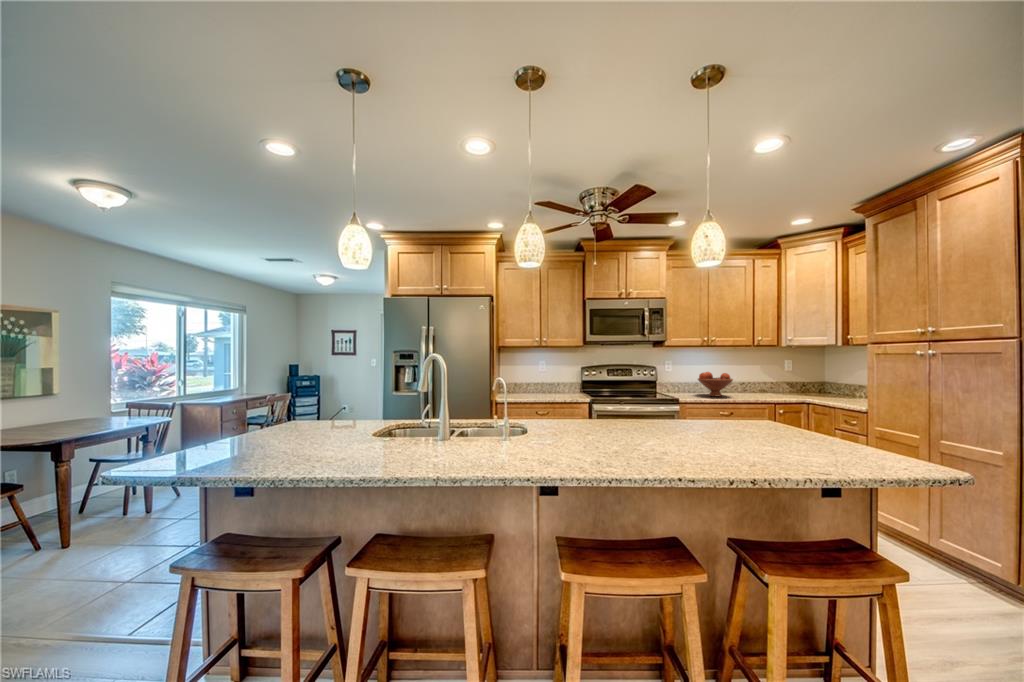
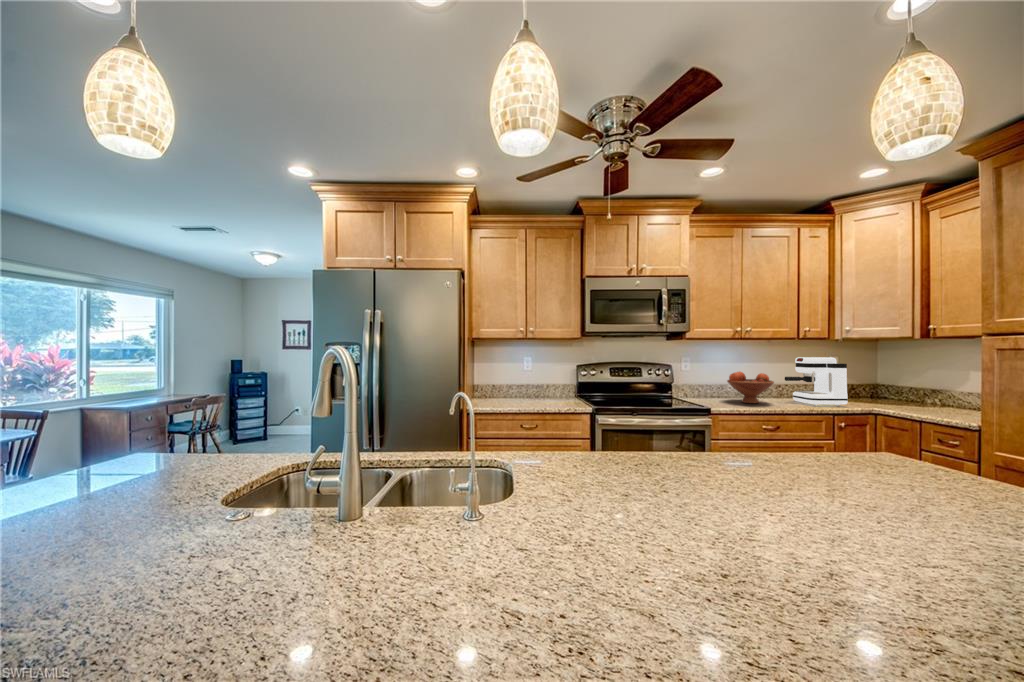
coffee maker: none [743,360,790,398] -> present [785,357,848,405]

